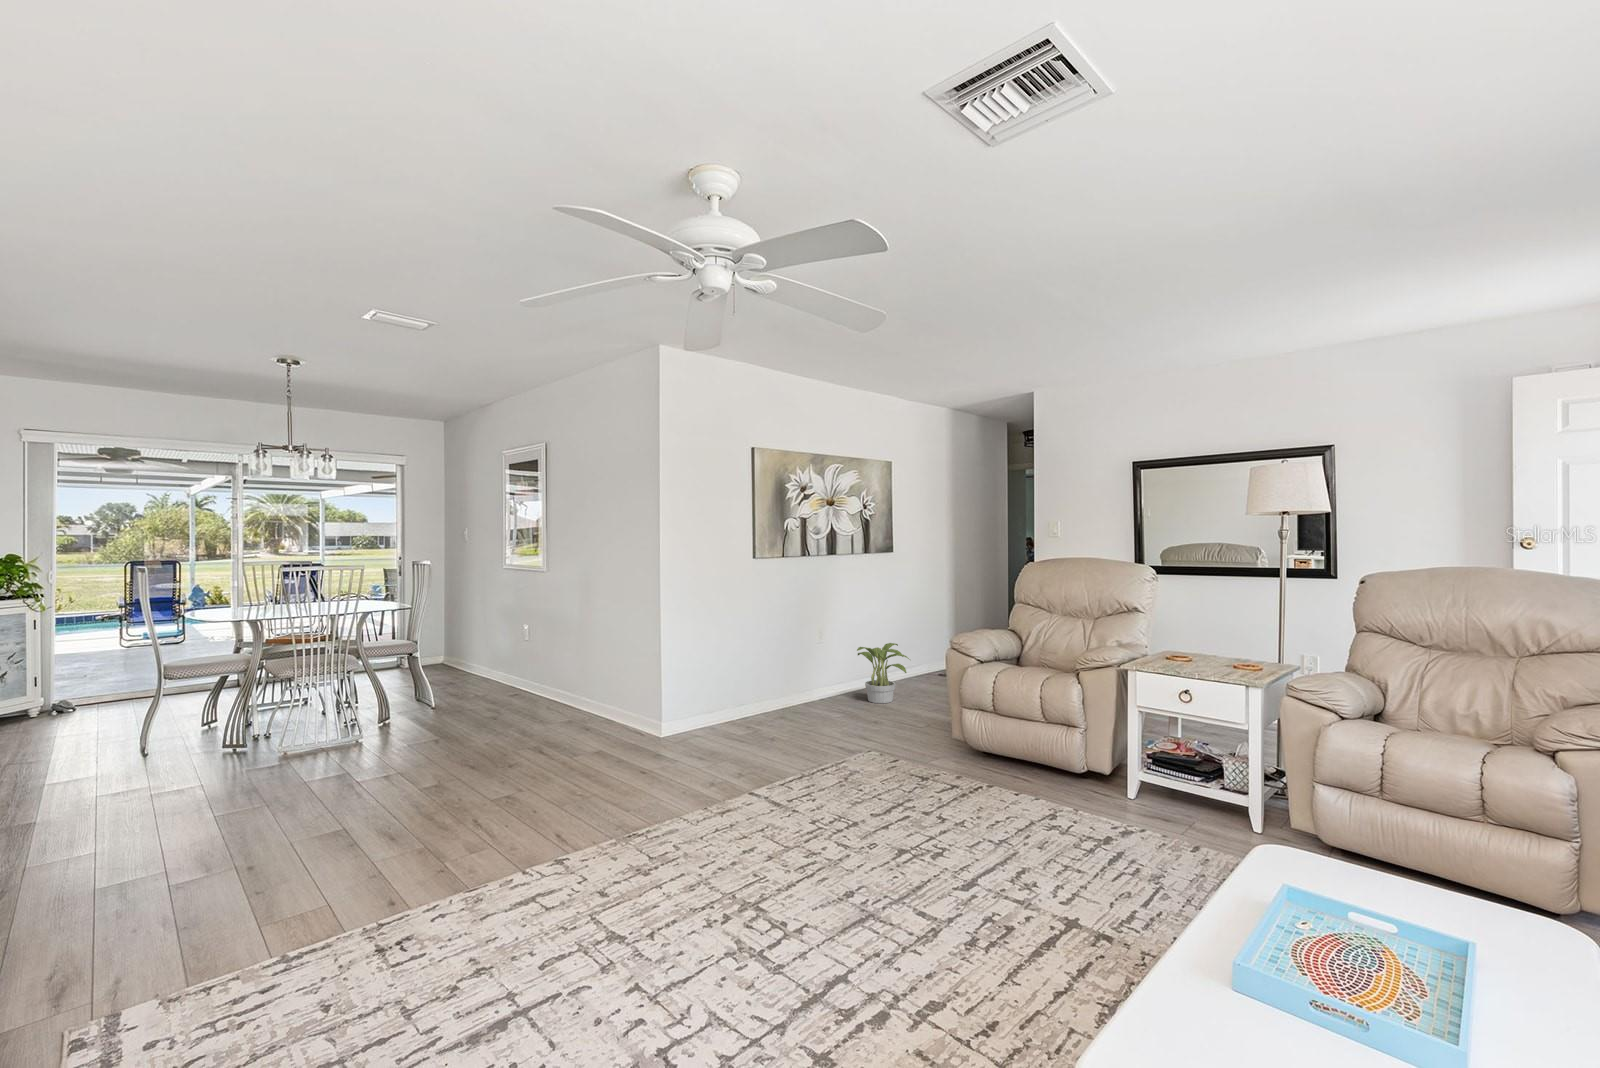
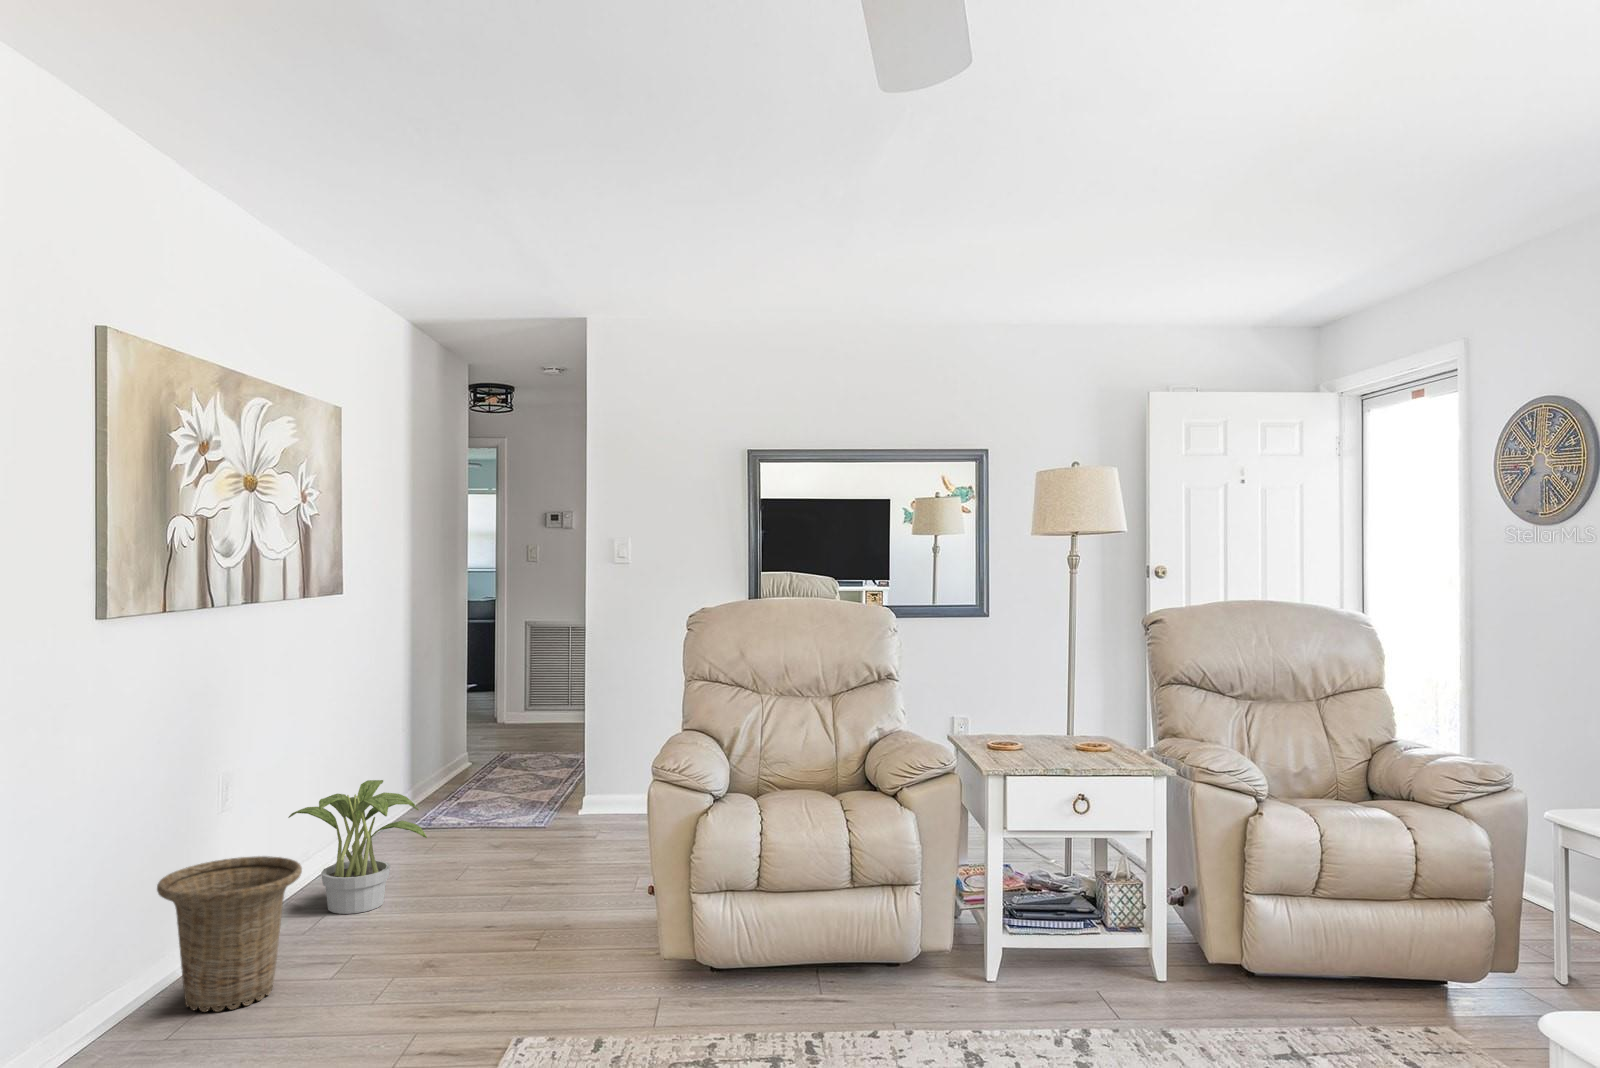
basket: none [775,663,829,722] -> present [157,856,302,1012]

